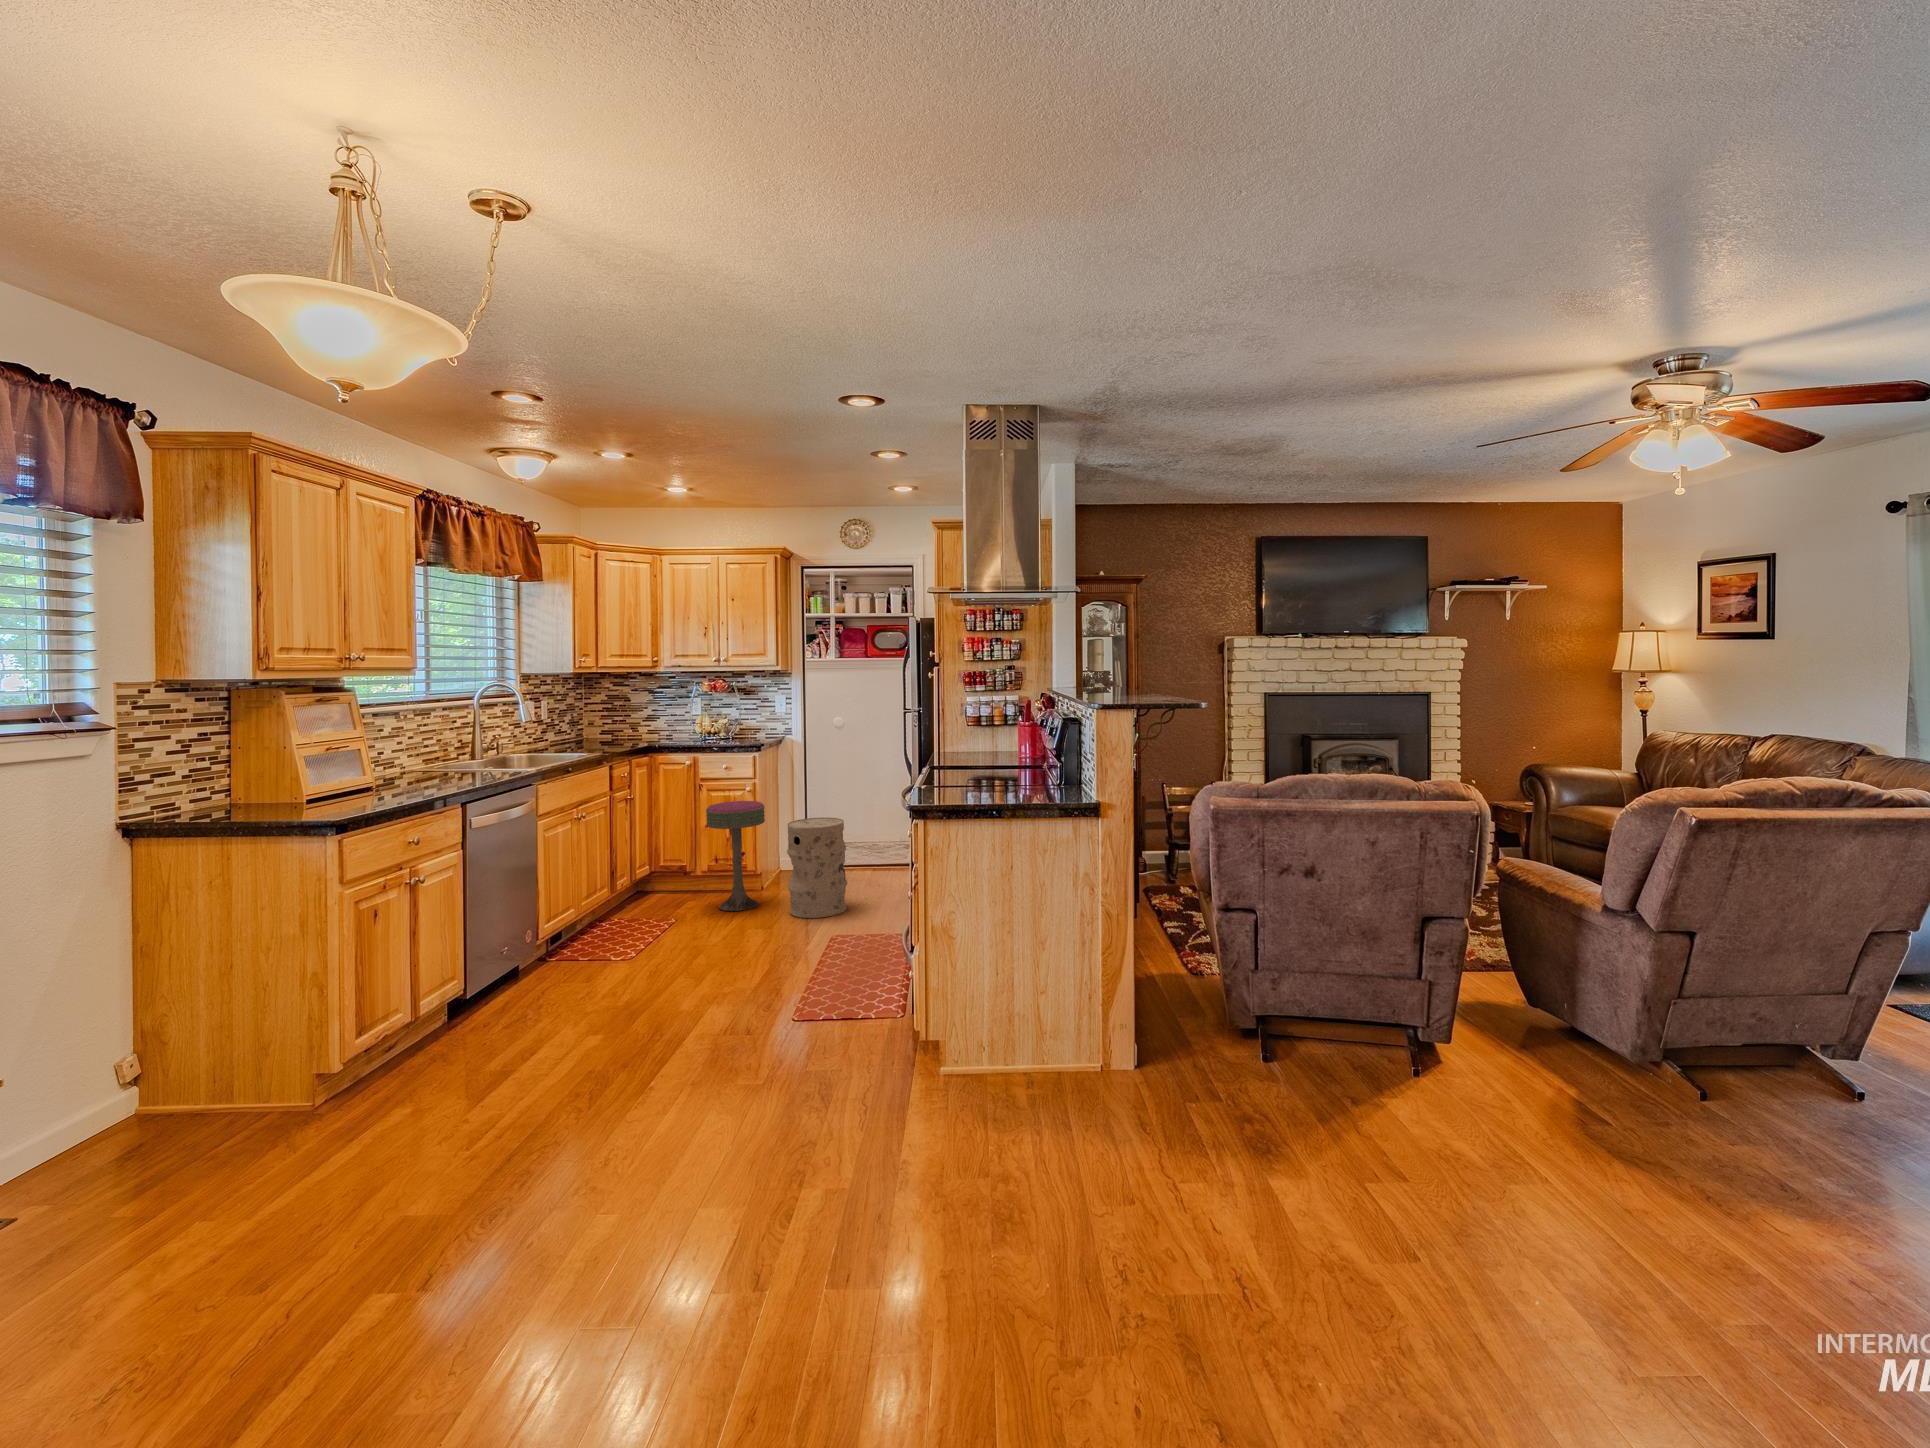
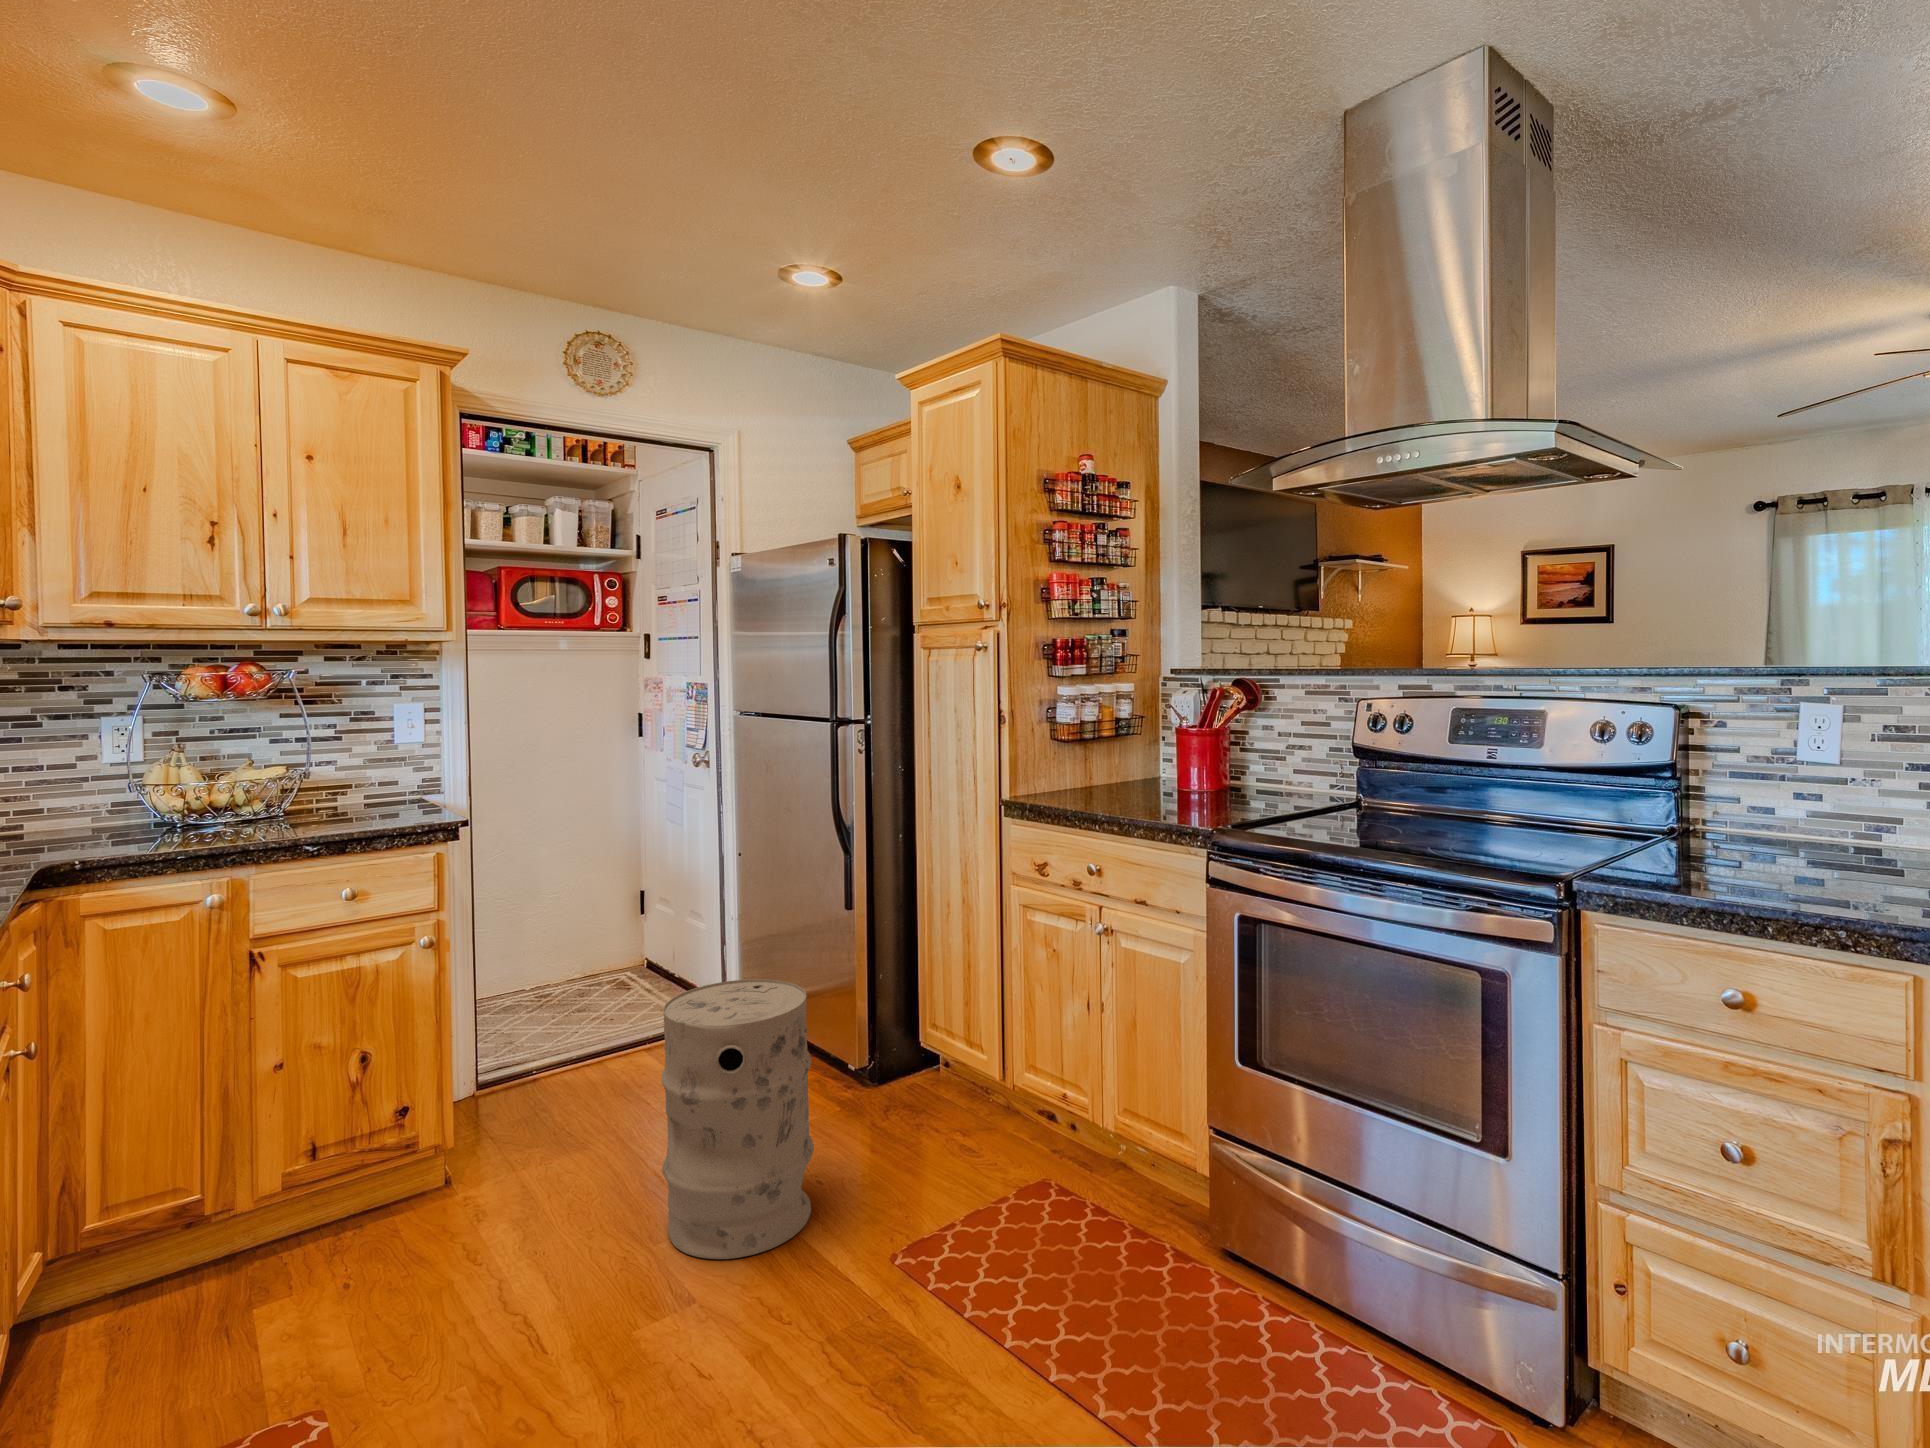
bar stool: present [706,801,765,911] -> none [387,975,566,1312]

